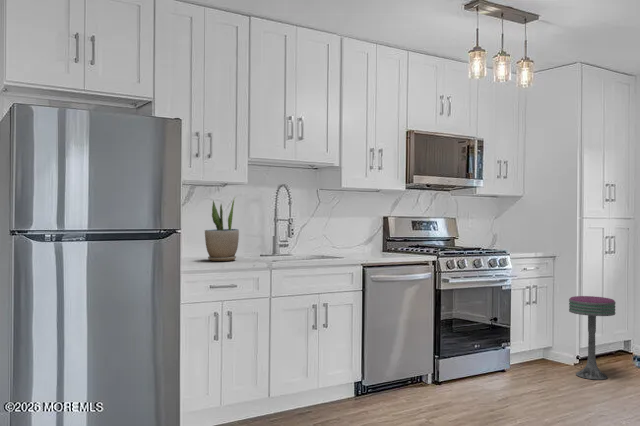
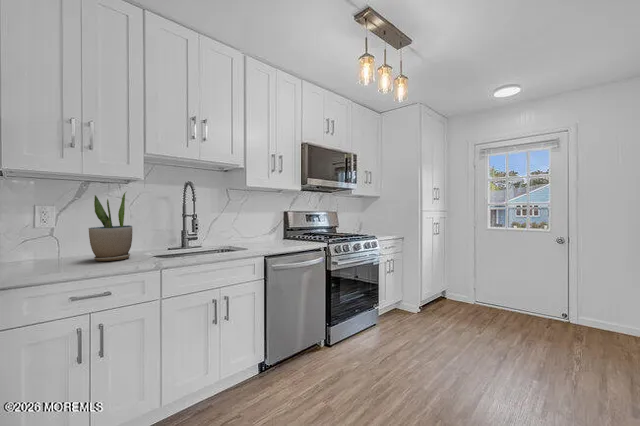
bar stool: present [569,296,616,380] -> none [417,266,450,327]

